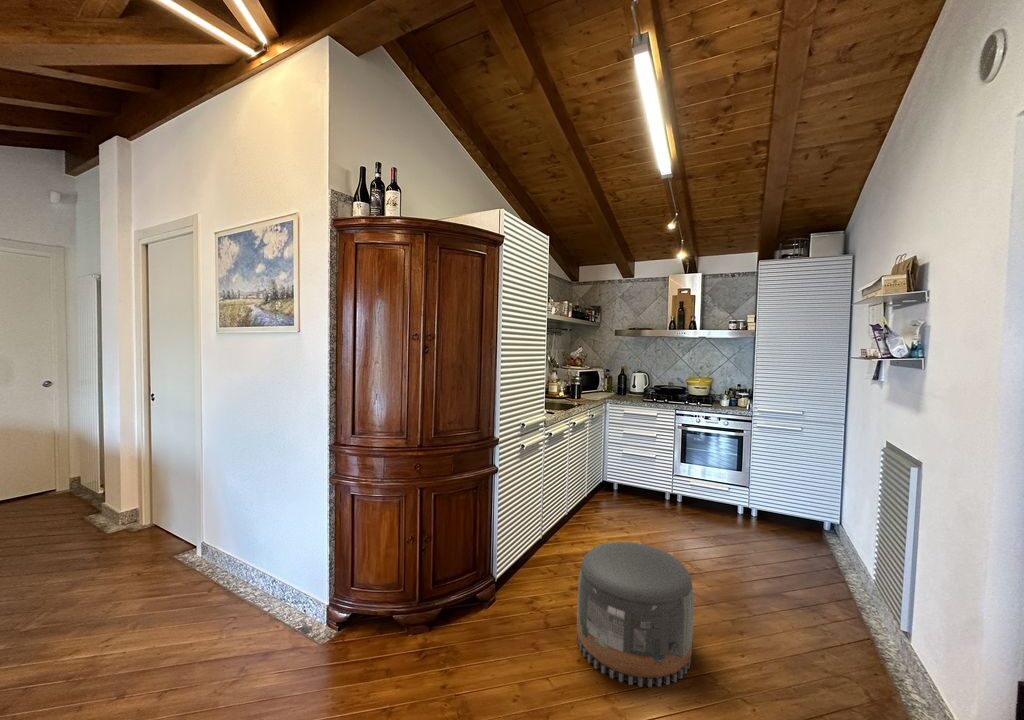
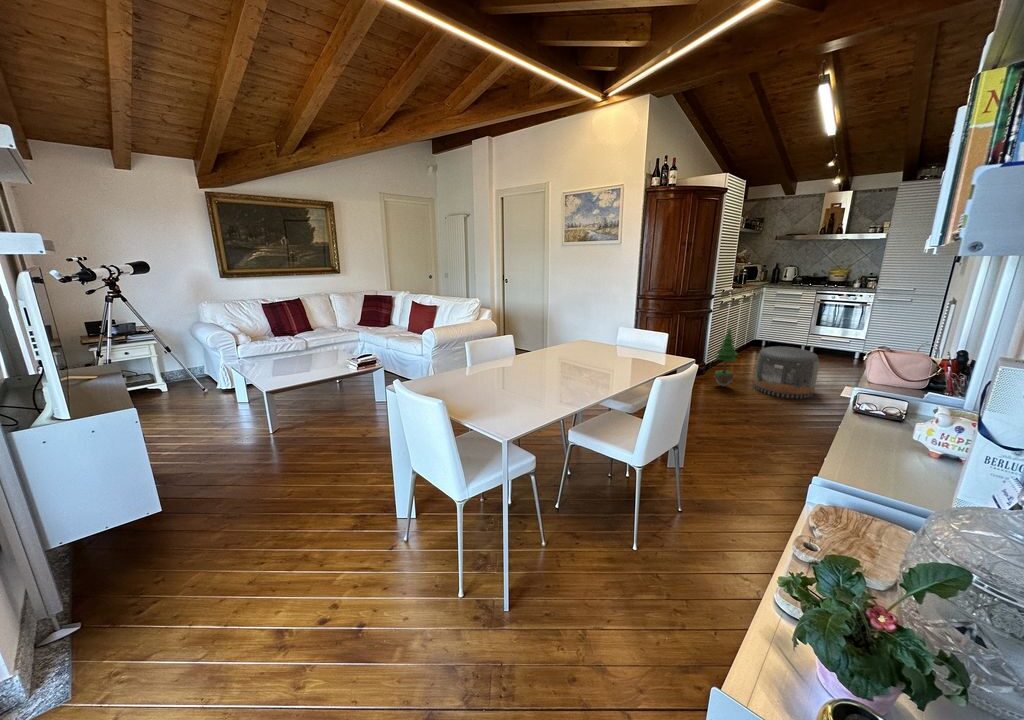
potted tree: none [488,517,537,650] -> present [714,329,738,386]

